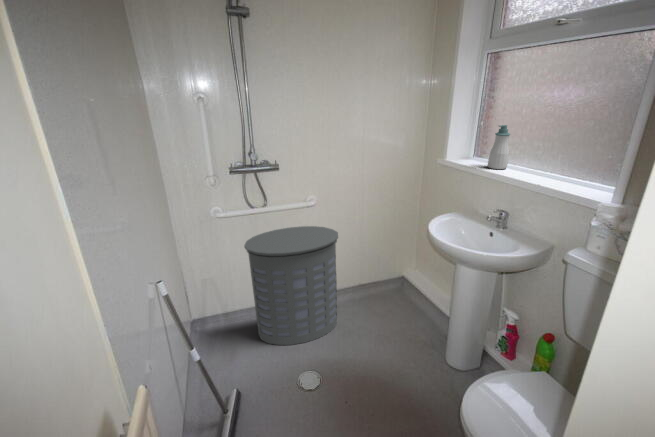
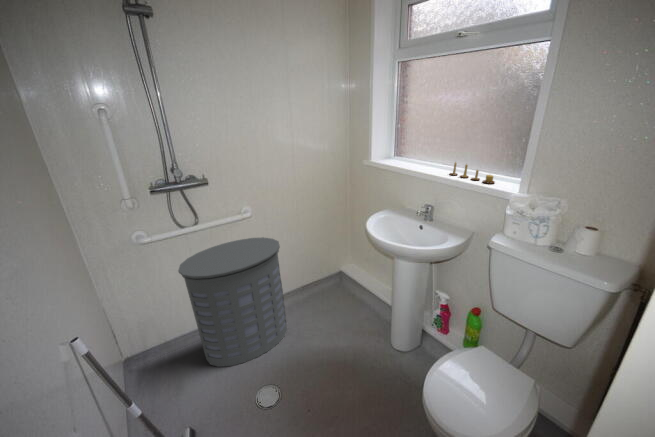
soap bottle: present [488,125,510,169] -> none [409,128,425,167]
candle: none [533,164,588,191] -> present [450,162,495,184]

